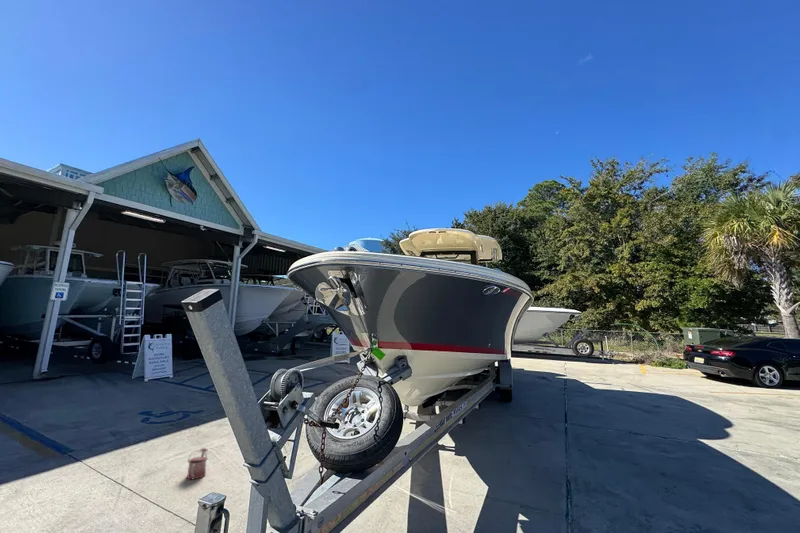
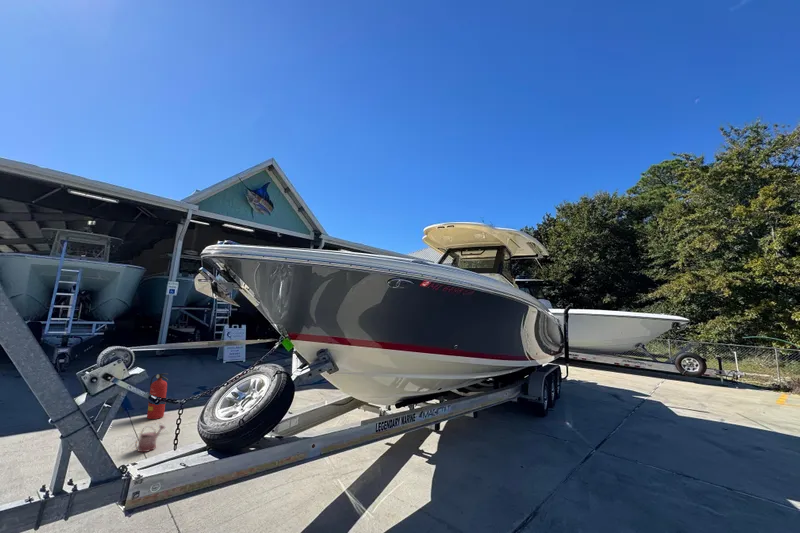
fire extinguisher: none [148,393,174,447] -> present [147,373,168,419]

